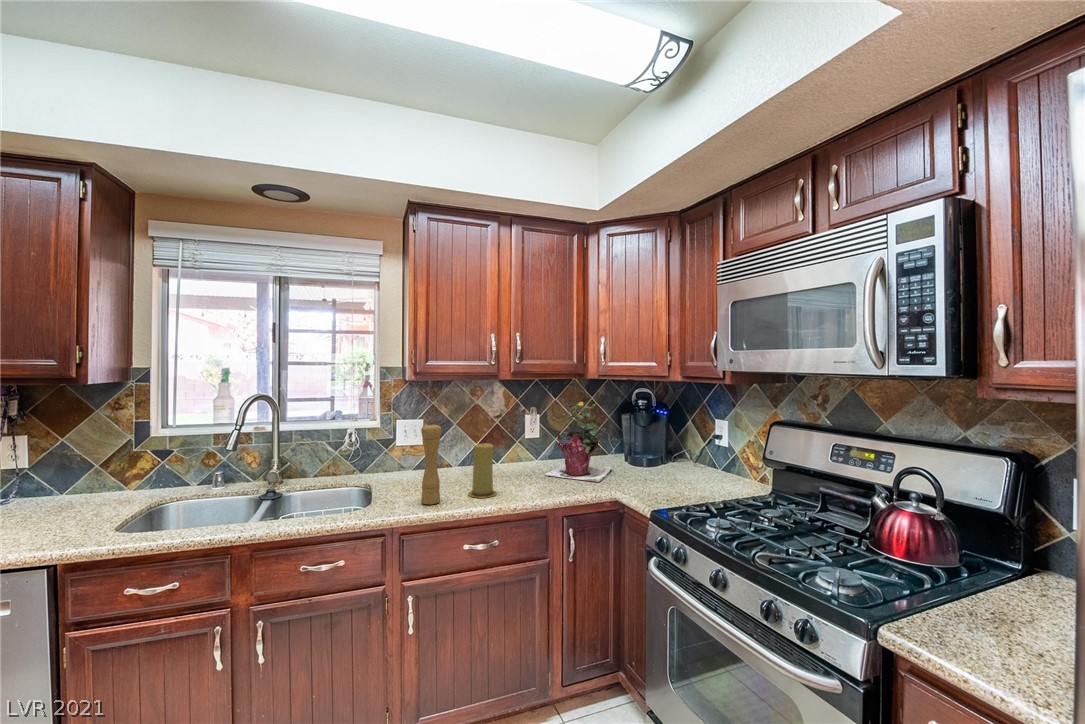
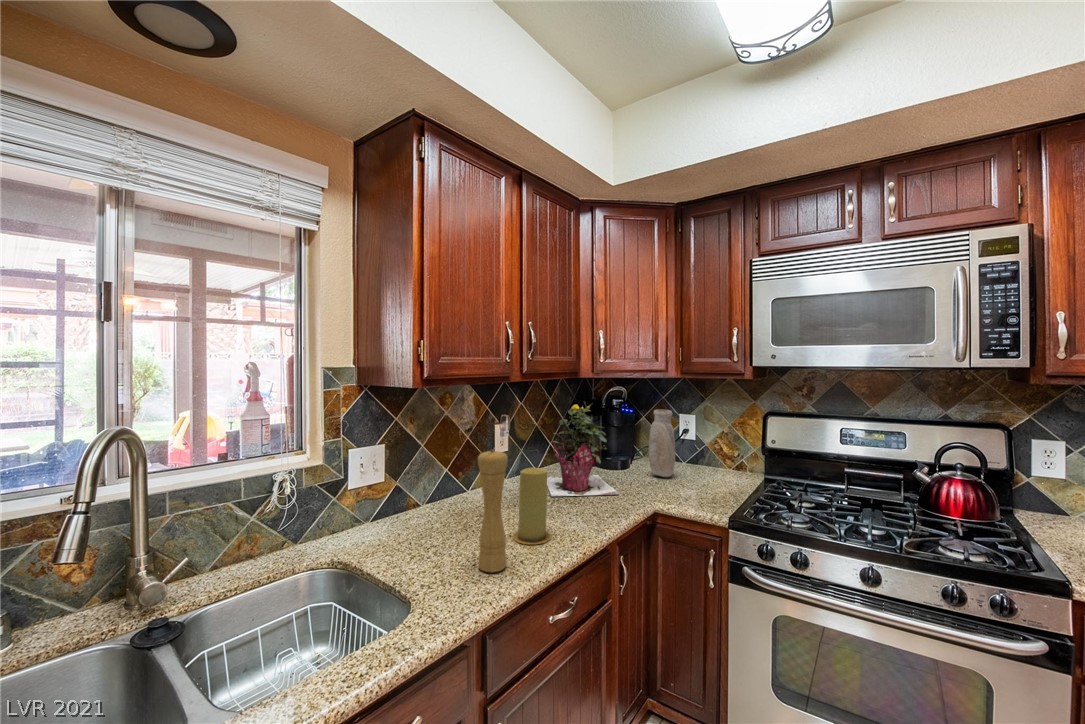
vase: none [659,412,684,477] -> present [649,409,676,477]

